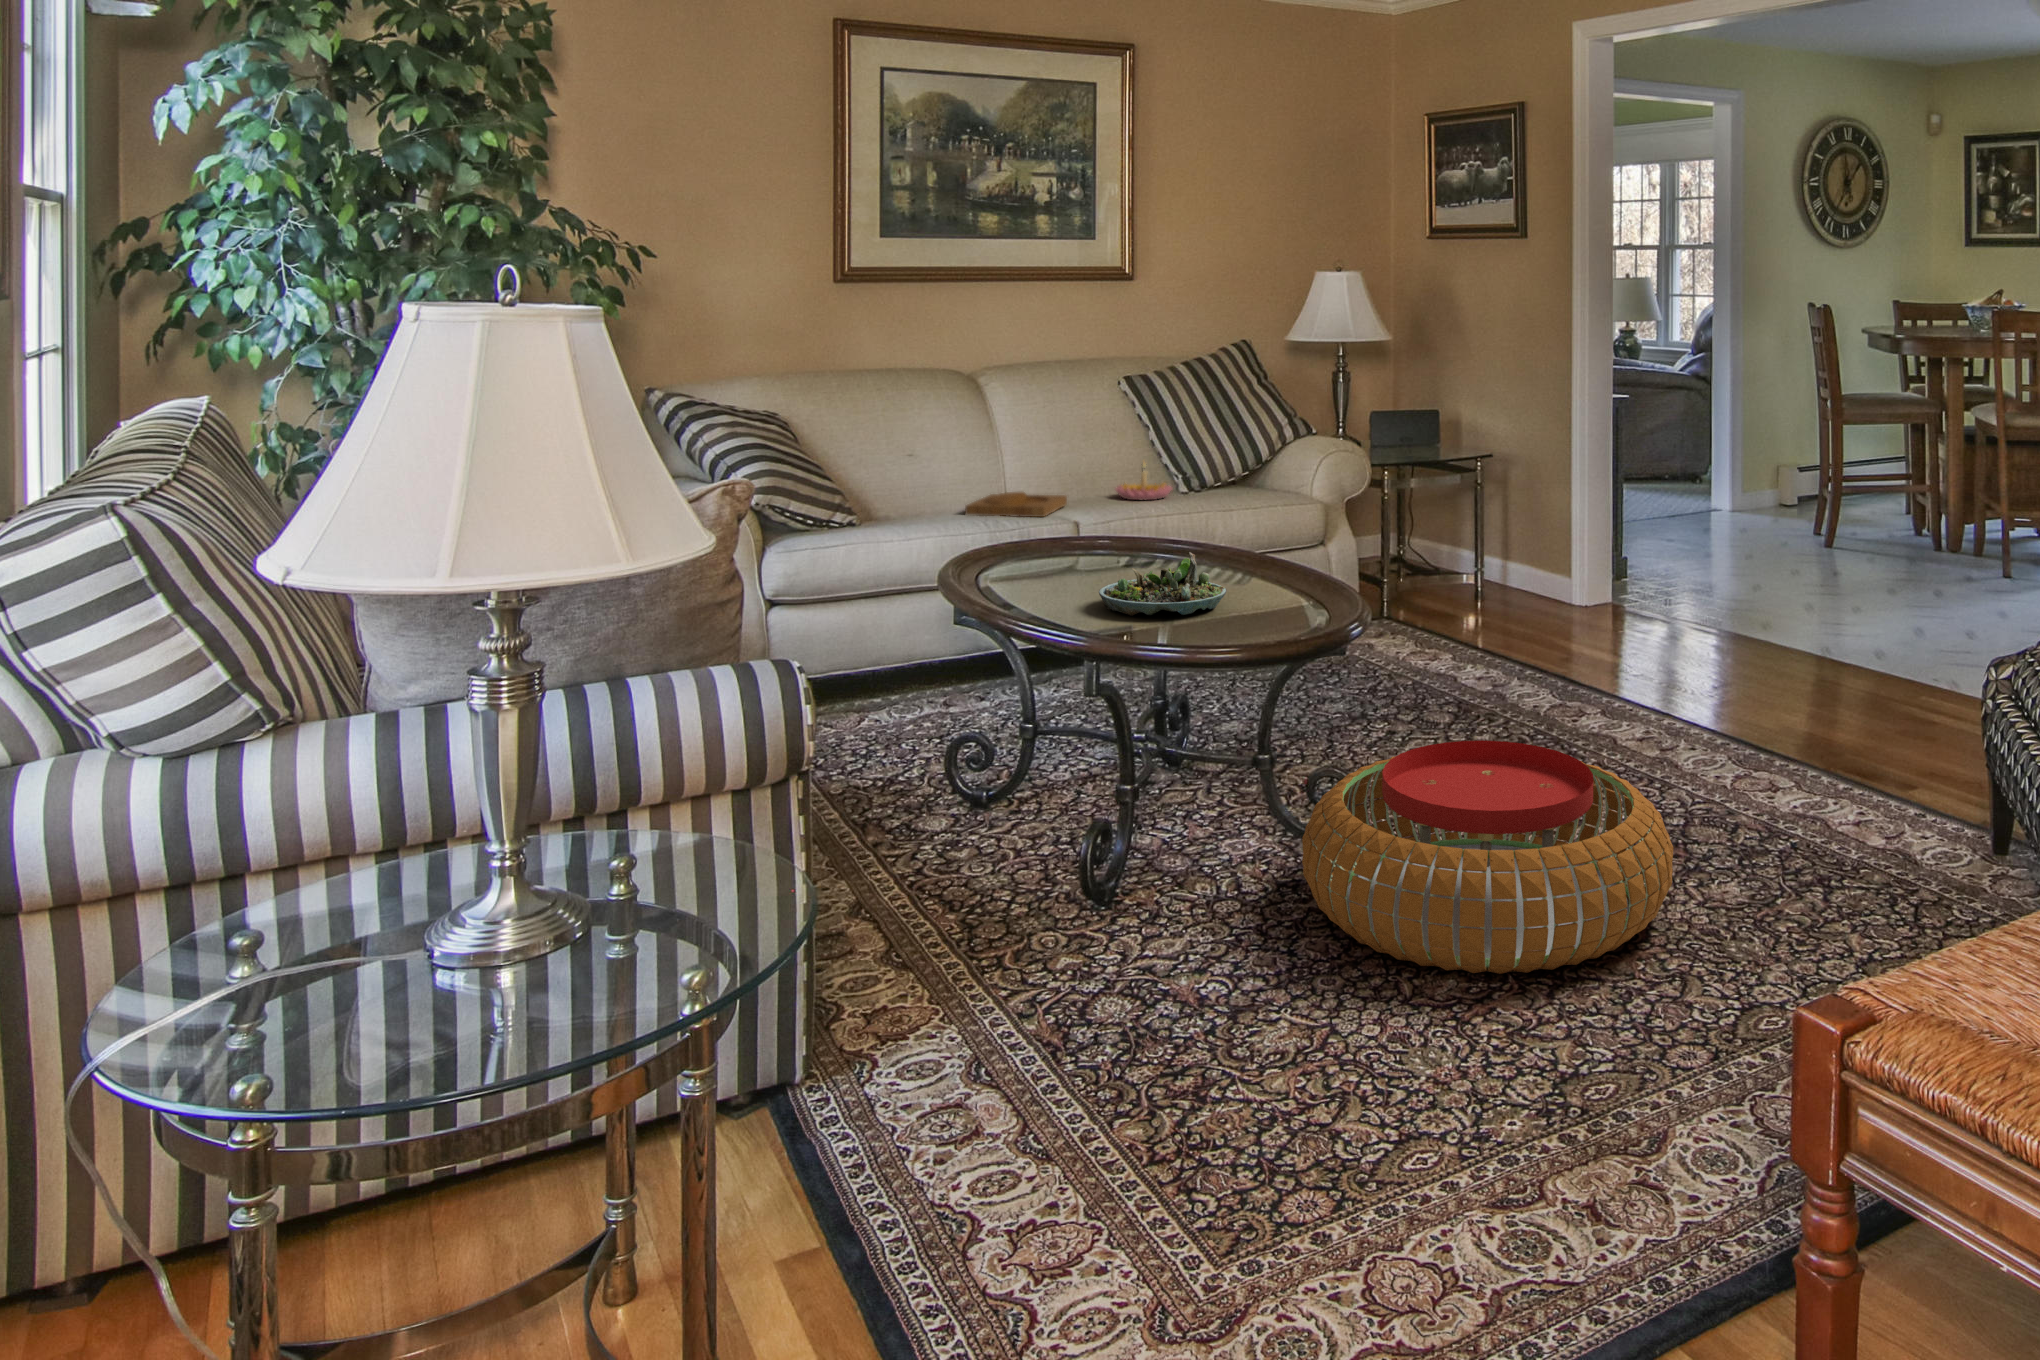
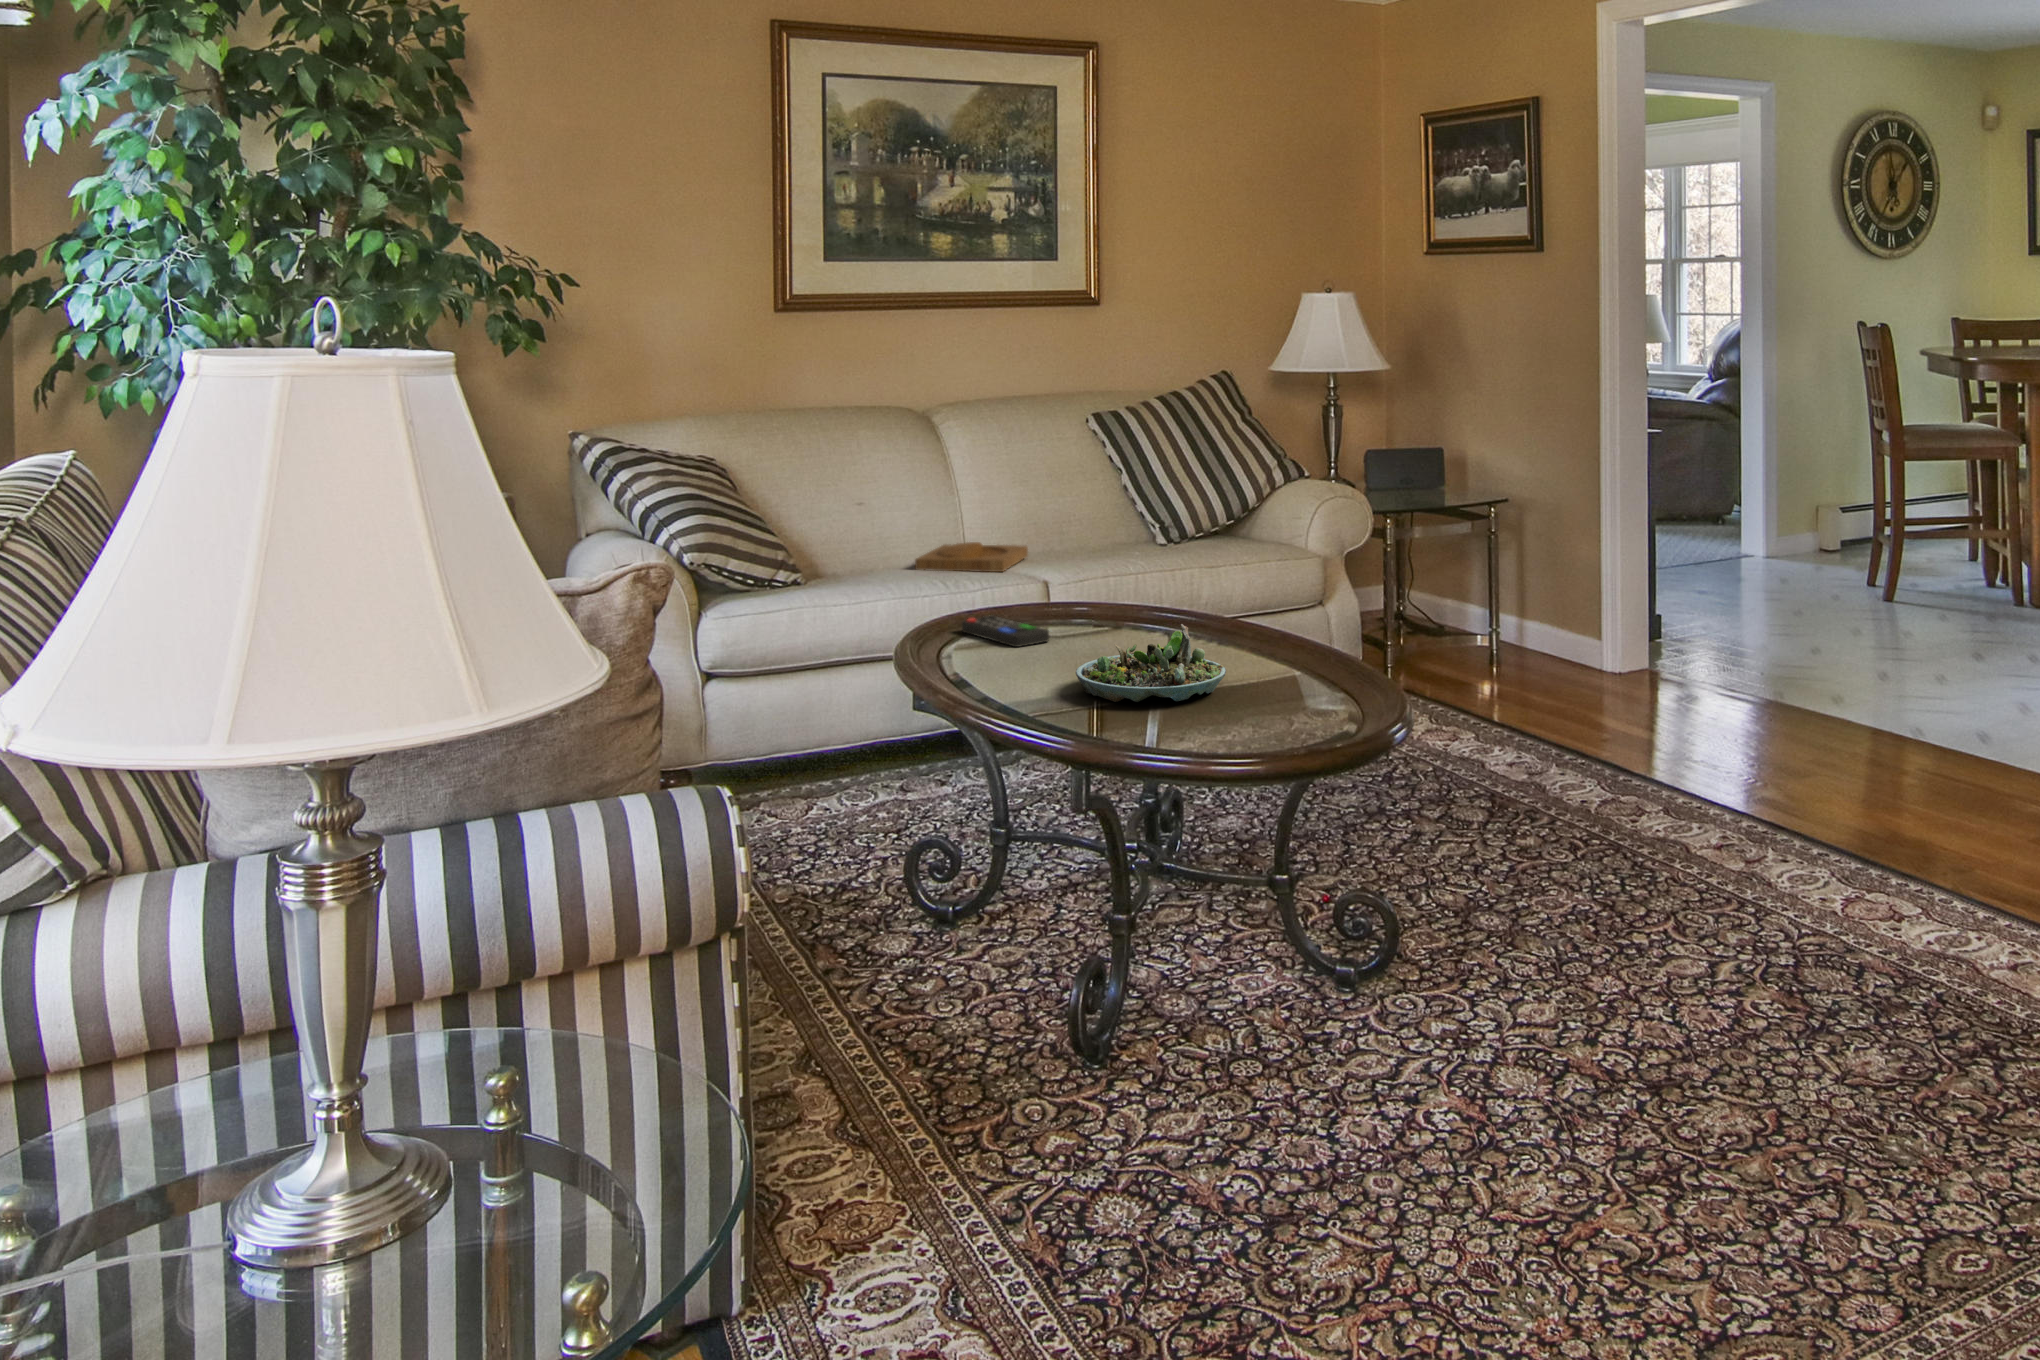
candle holder: present [1115,463,1172,500] -> none [1079,503,1146,550]
remote control: none [1004,549,1080,575] -> present [962,615,1049,647]
pouf: present [1302,741,1673,974] -> none [1334,862,1809,1178]

